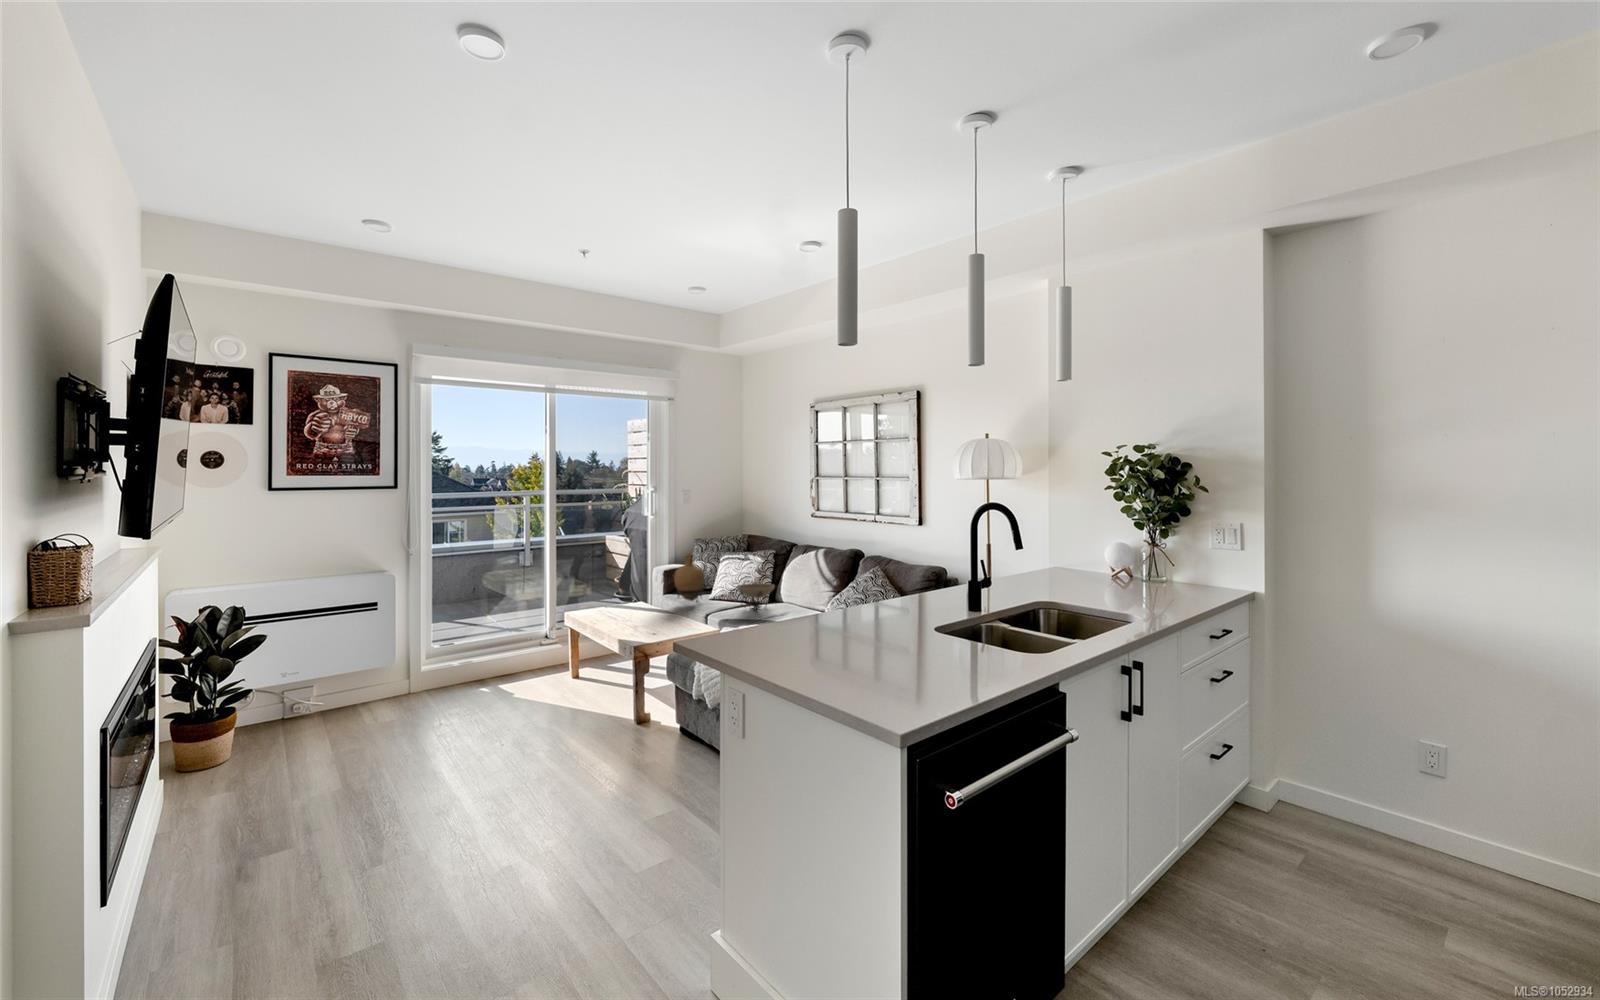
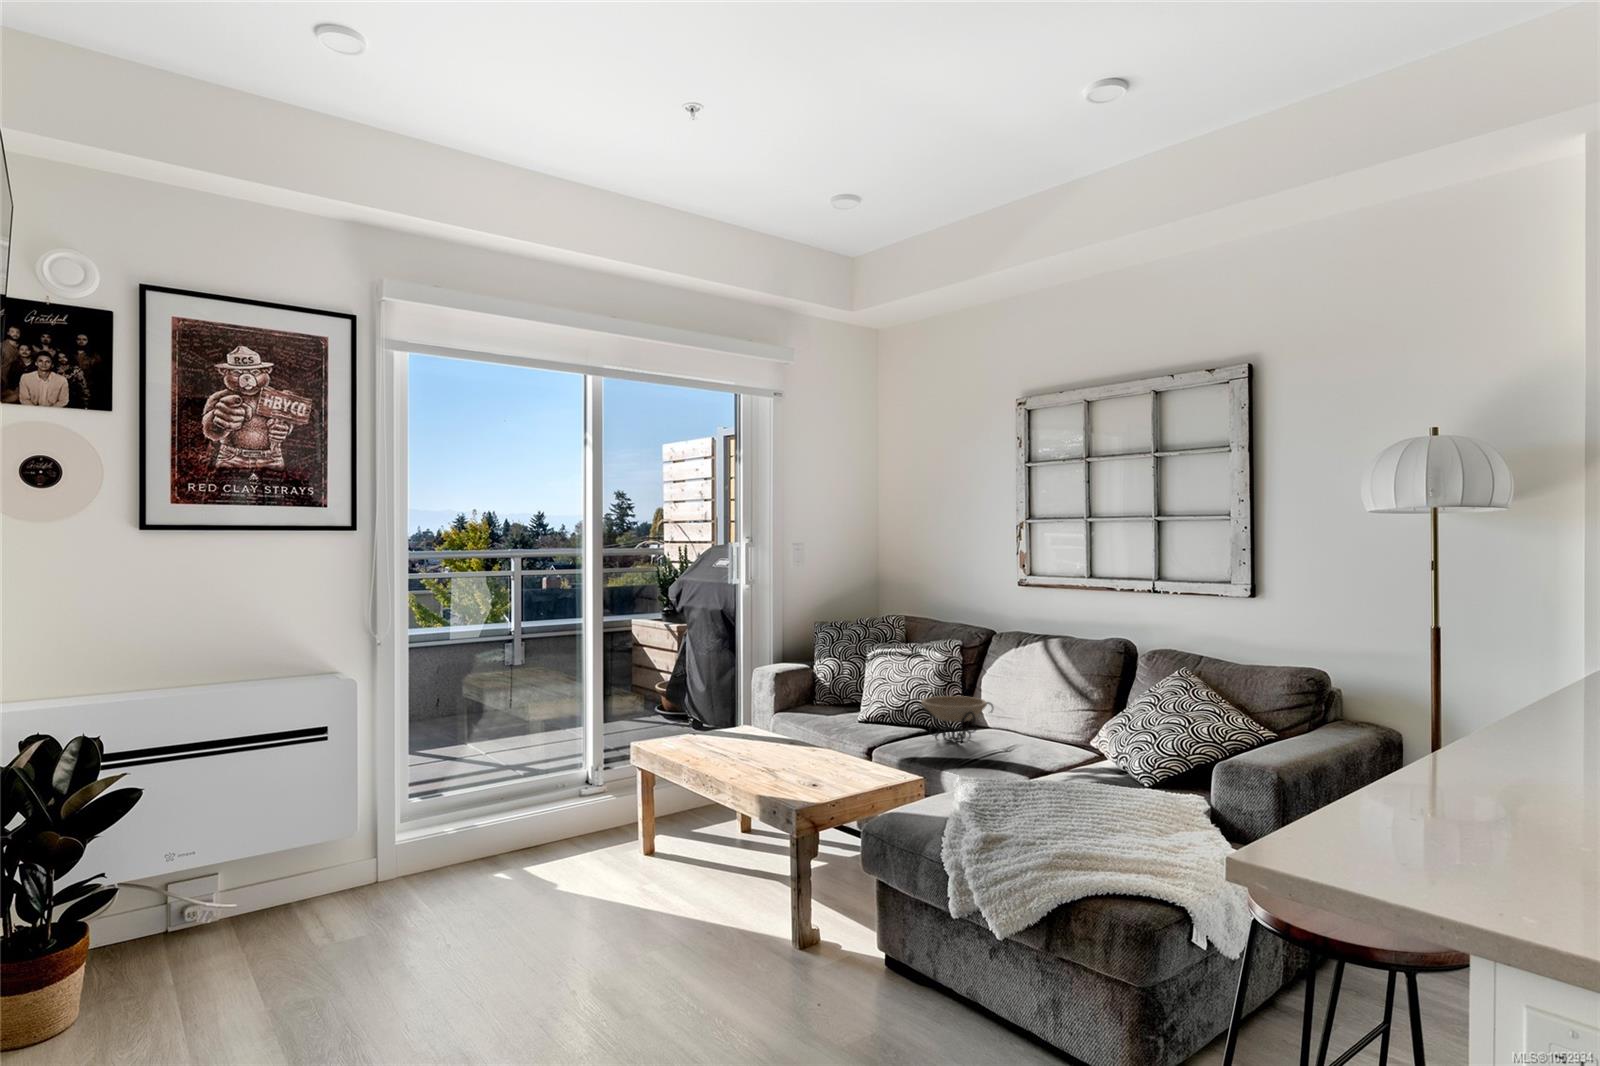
vase: present [674,554,705,602] -> none [805,644,856,729]

